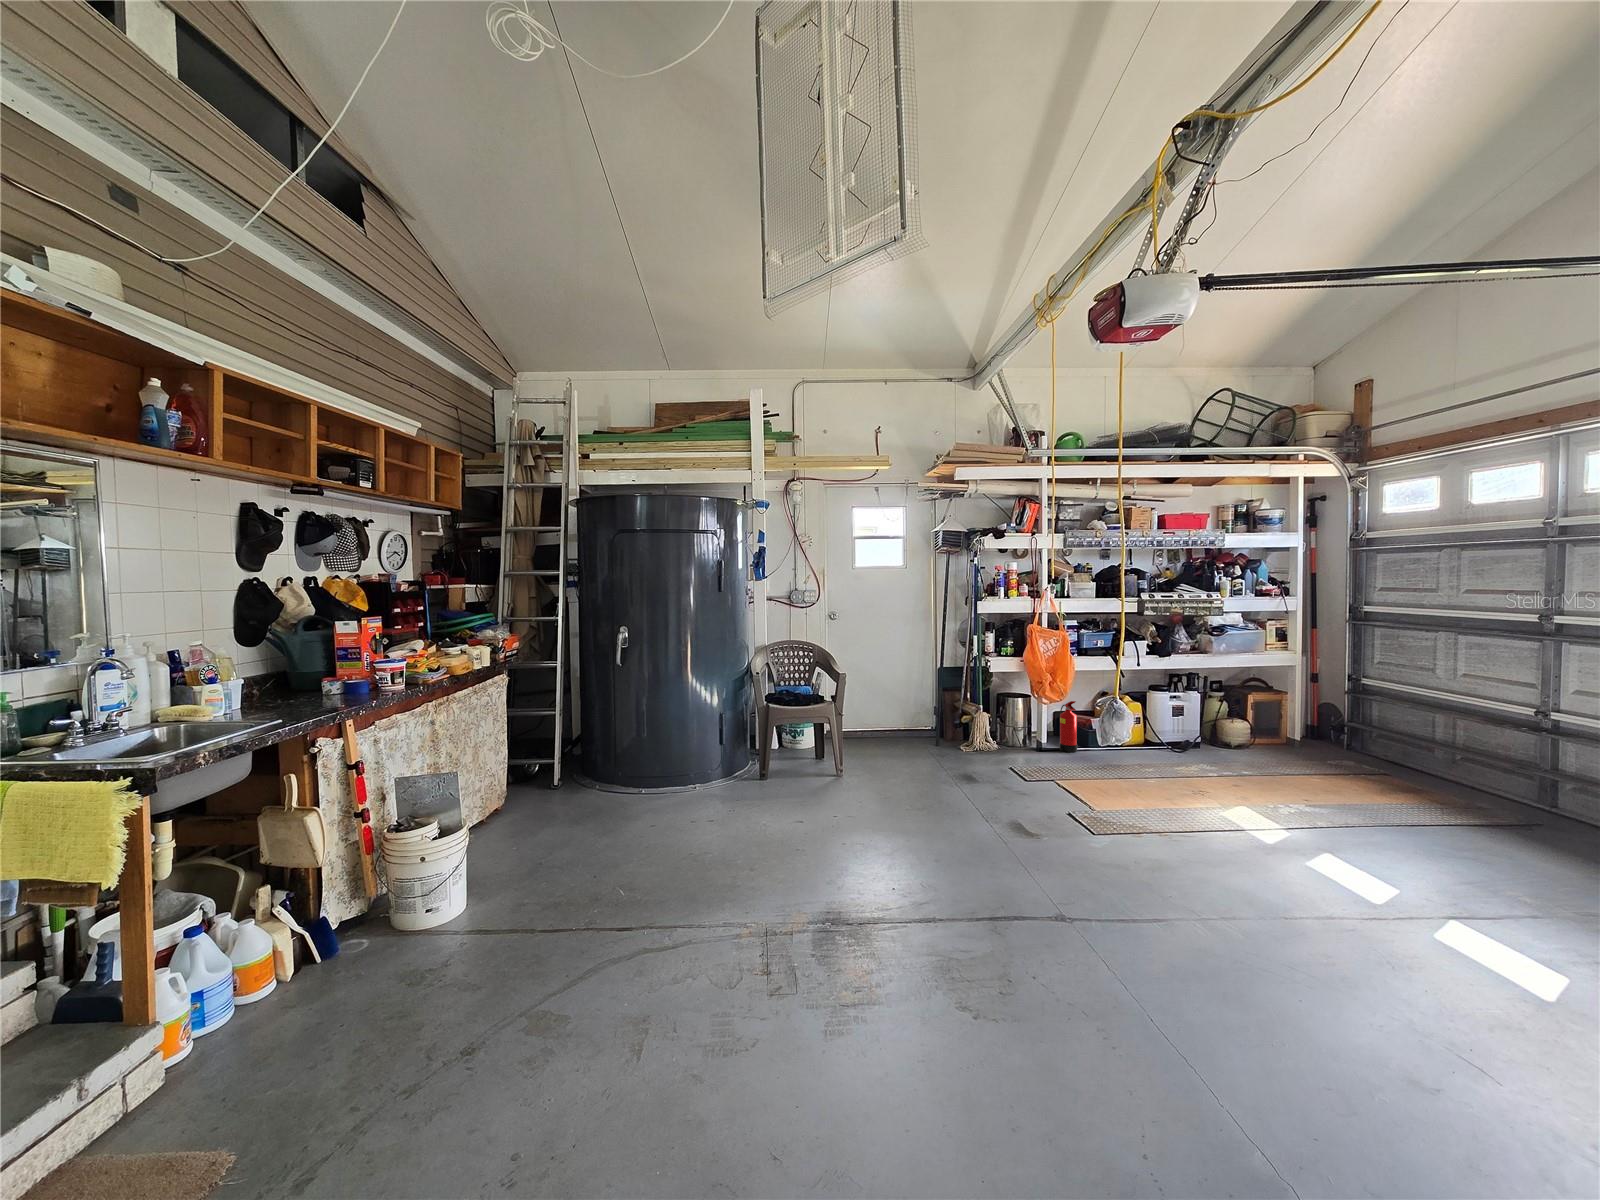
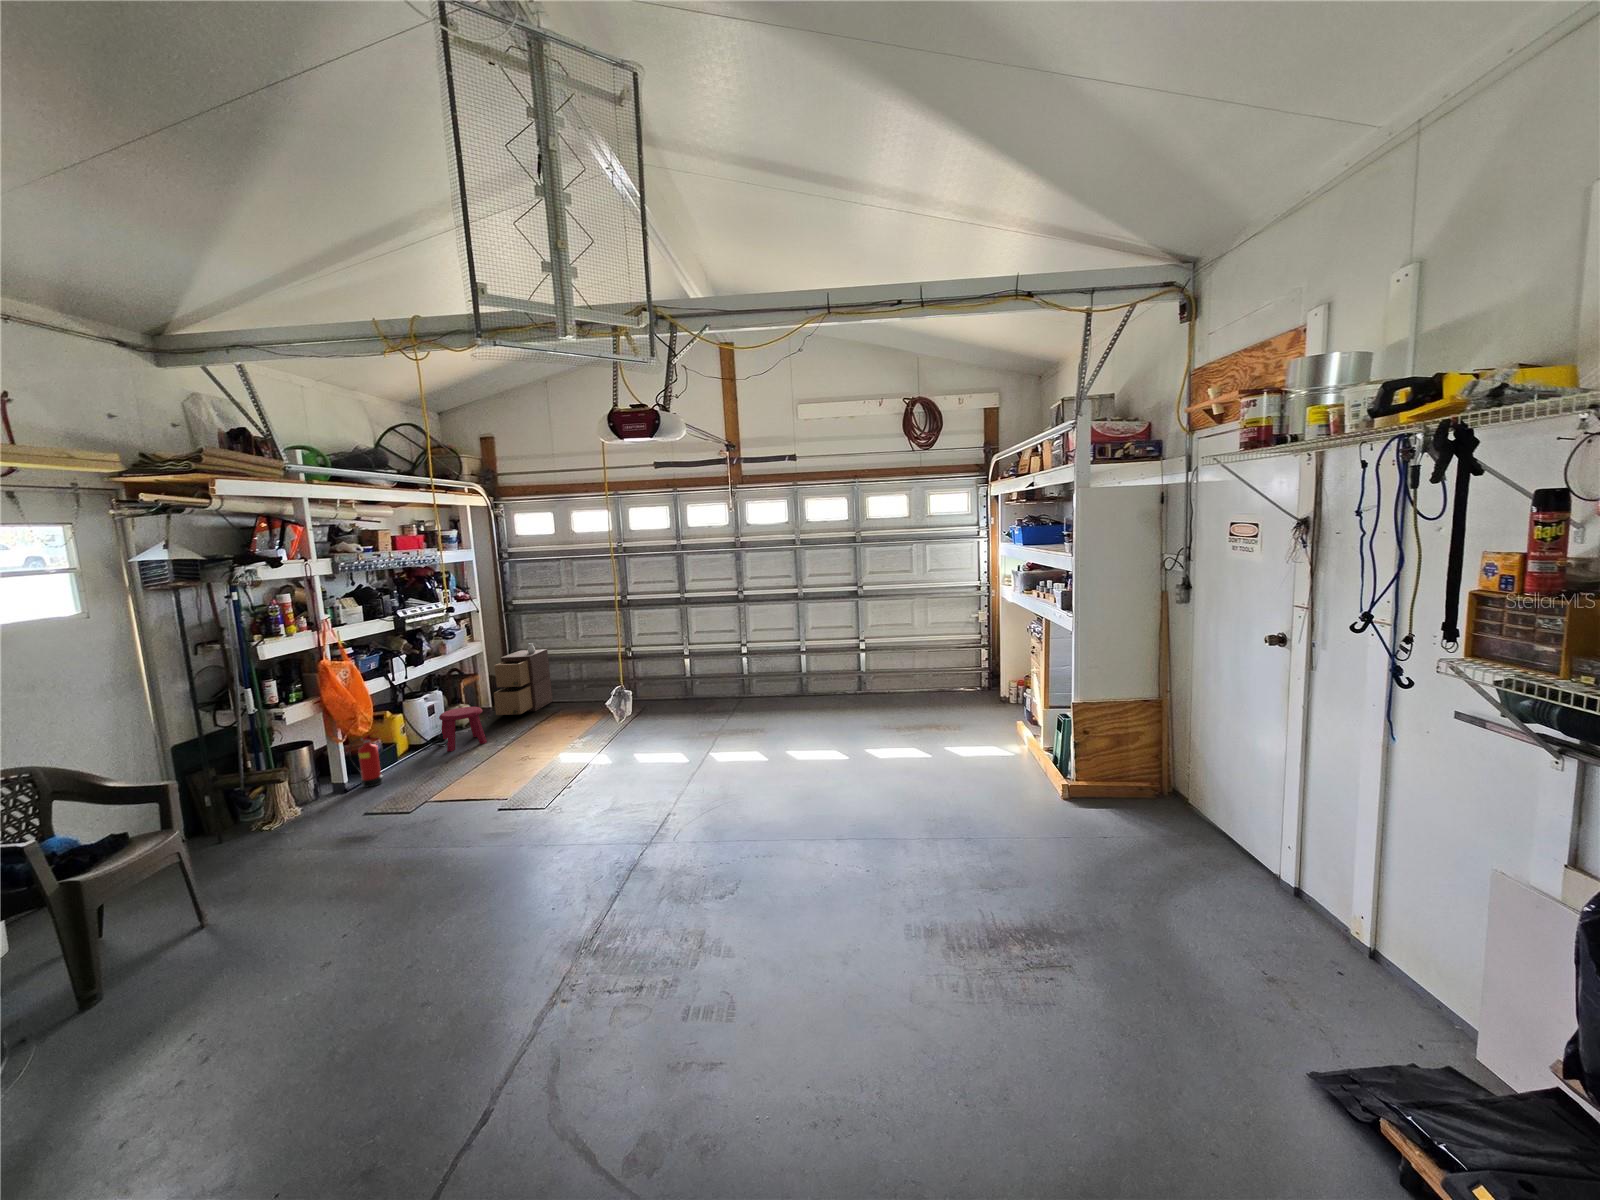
storage cabinet: none [1282,667,1401,762] -> present [494,643,553,715]
stool: none [1167,714,1226,764] -> present [439,707,487,751]

